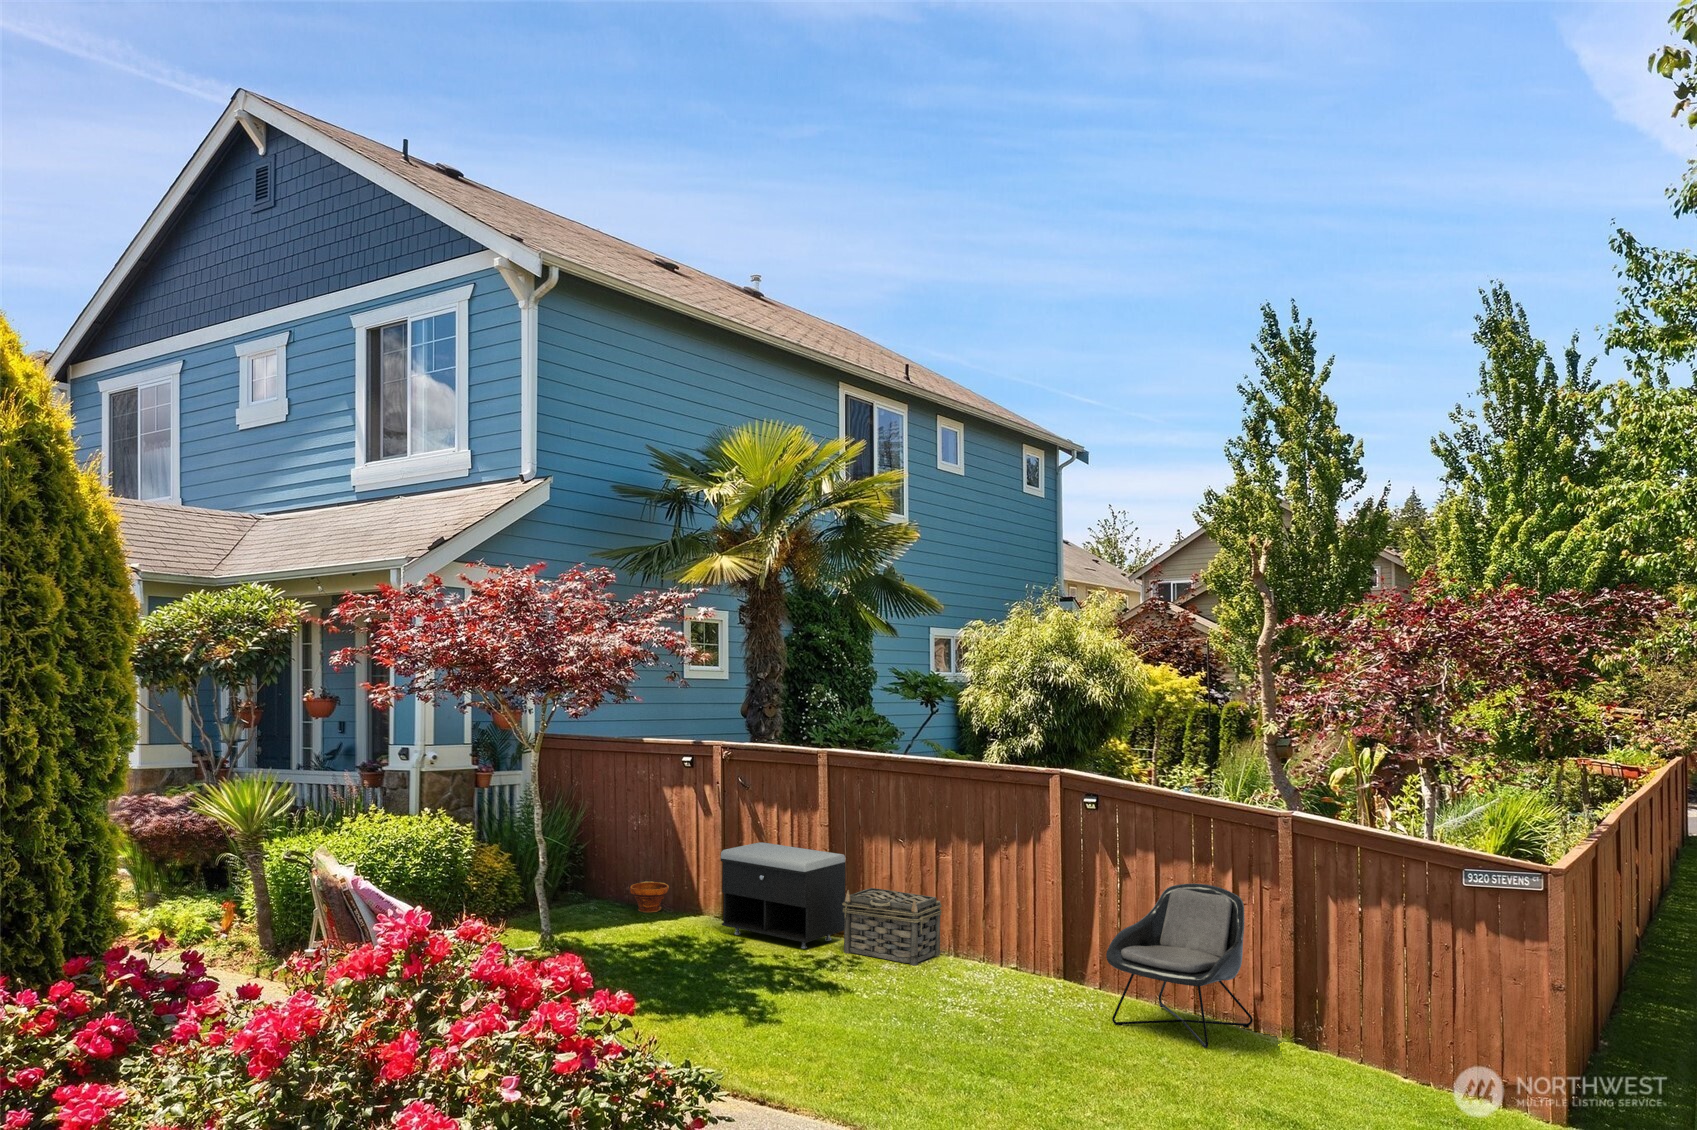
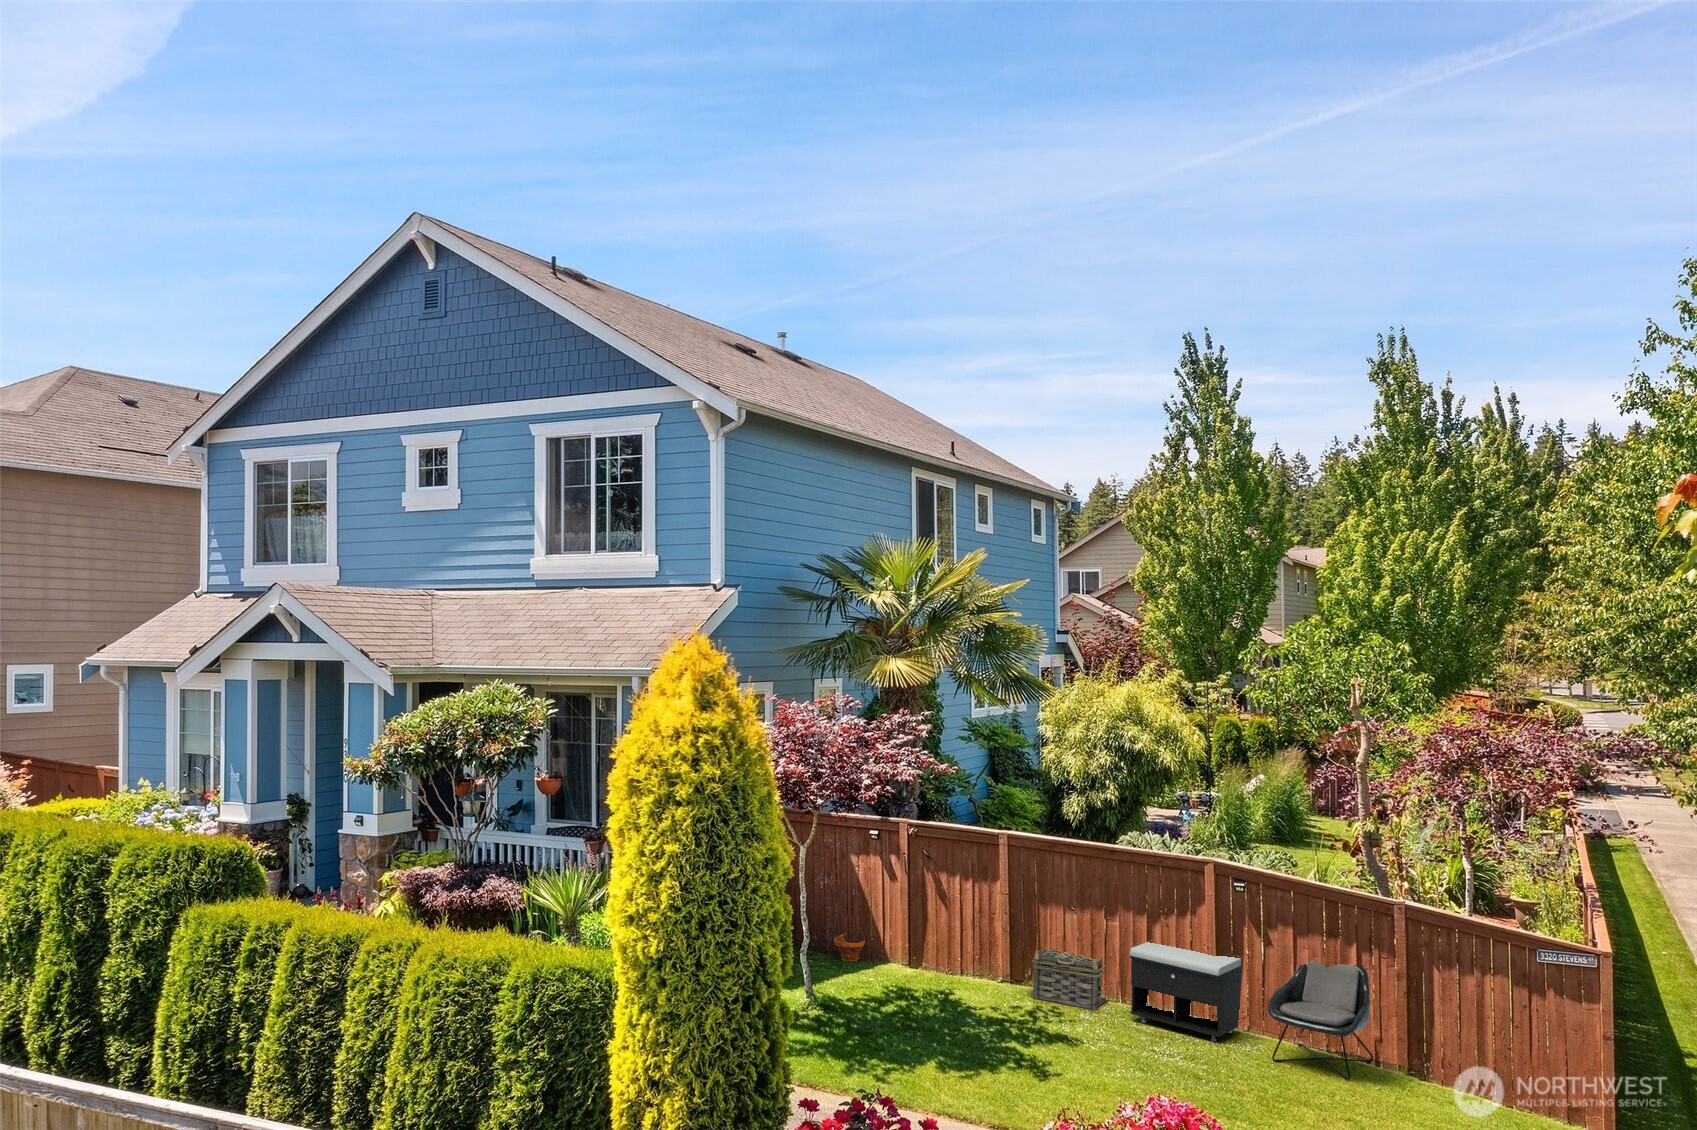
storage bench: present [721,842,845,948] -> present [1130,942,1241,1041]

